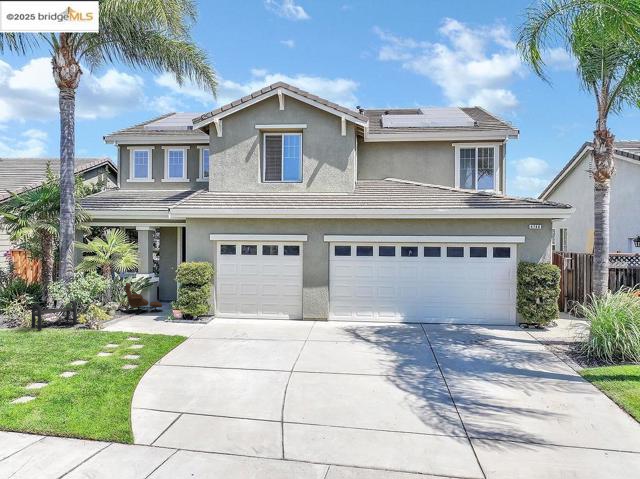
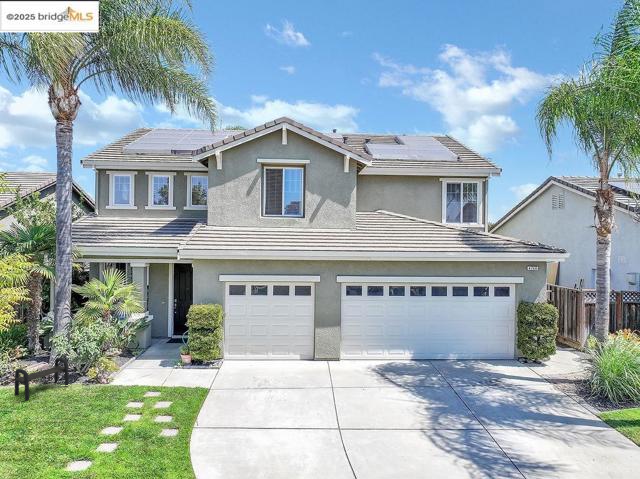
lounge chair: present [126,283,162,315] -> none [119,328,160,364]

